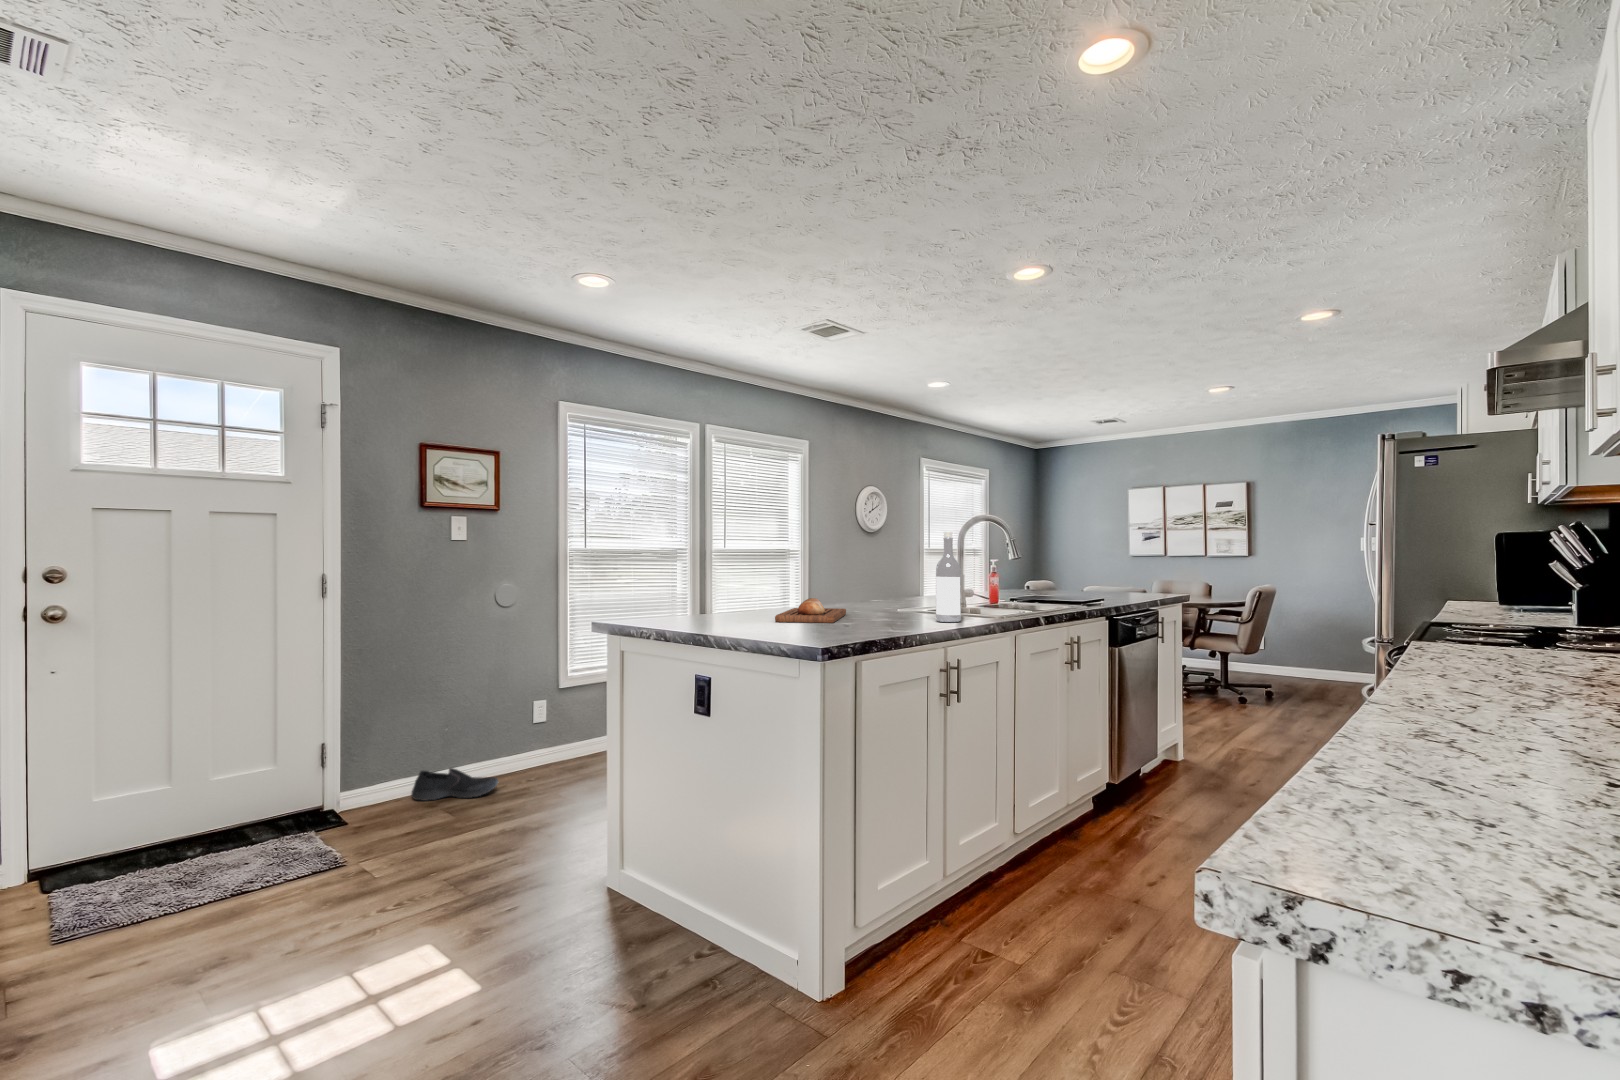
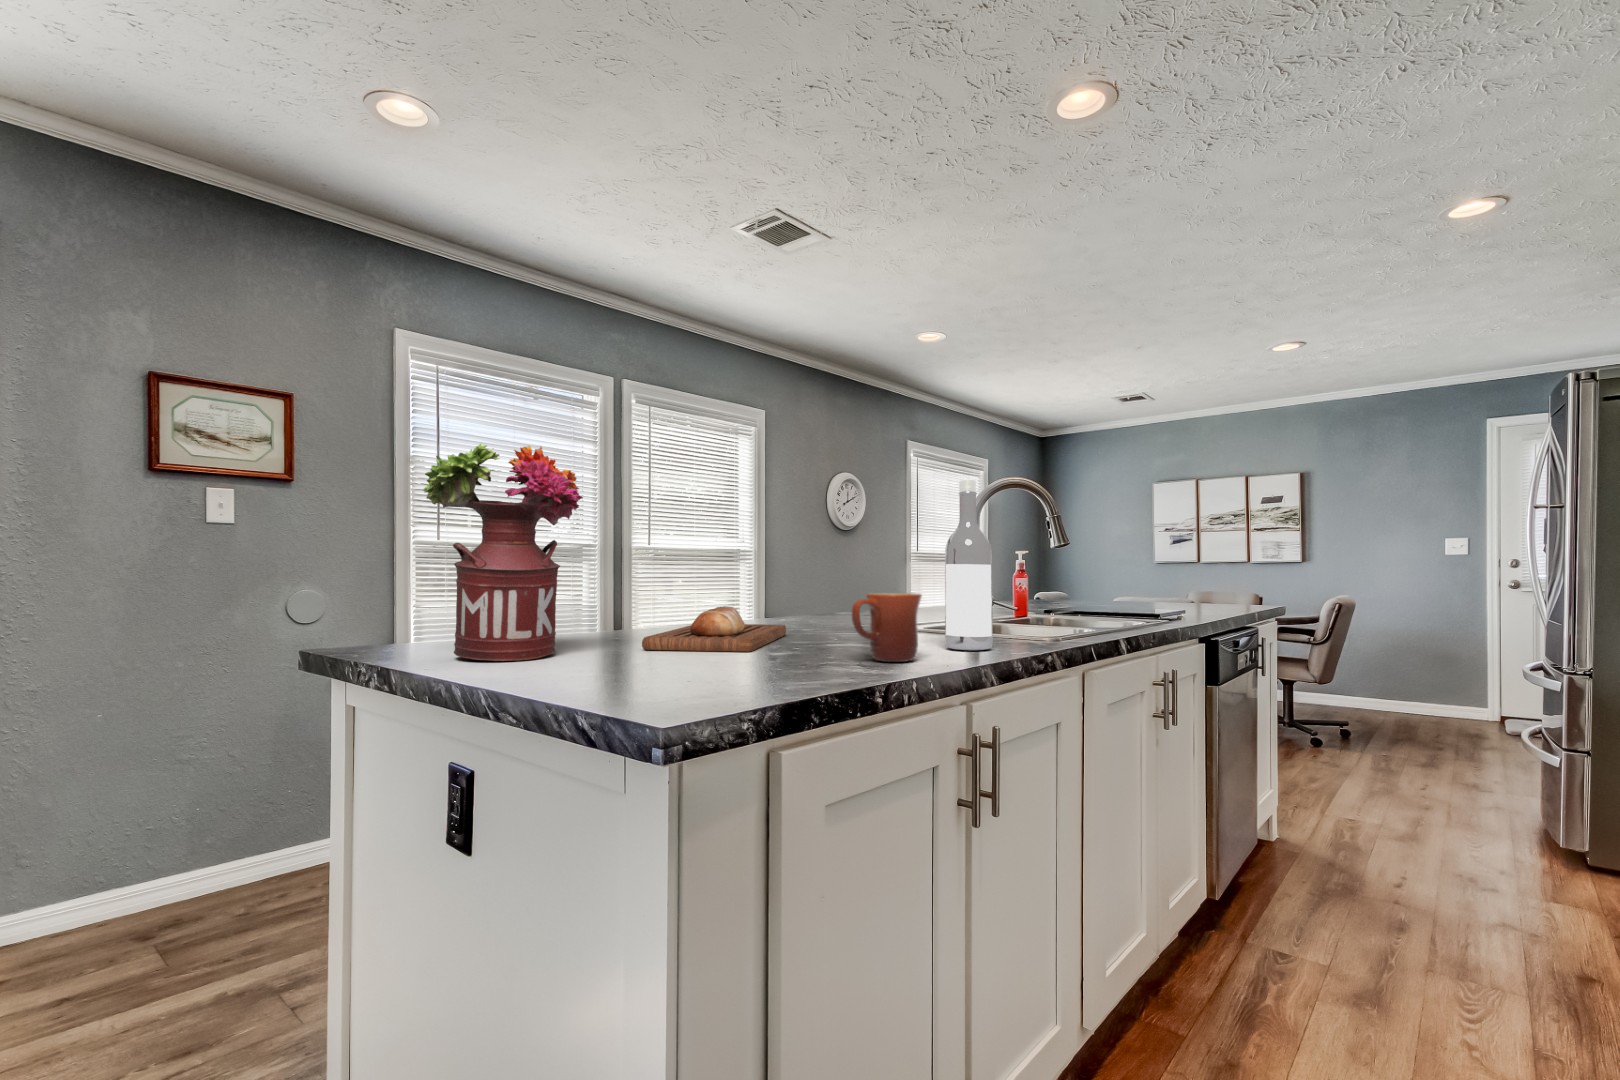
flower arrangement: none [674,516,751,627] -> present [423,442,583,661]
mug: none [887,593,923,627] -> present [852,593,922,662]
shoe: present [411,768,498,801] -> none [106,876,258,932]

